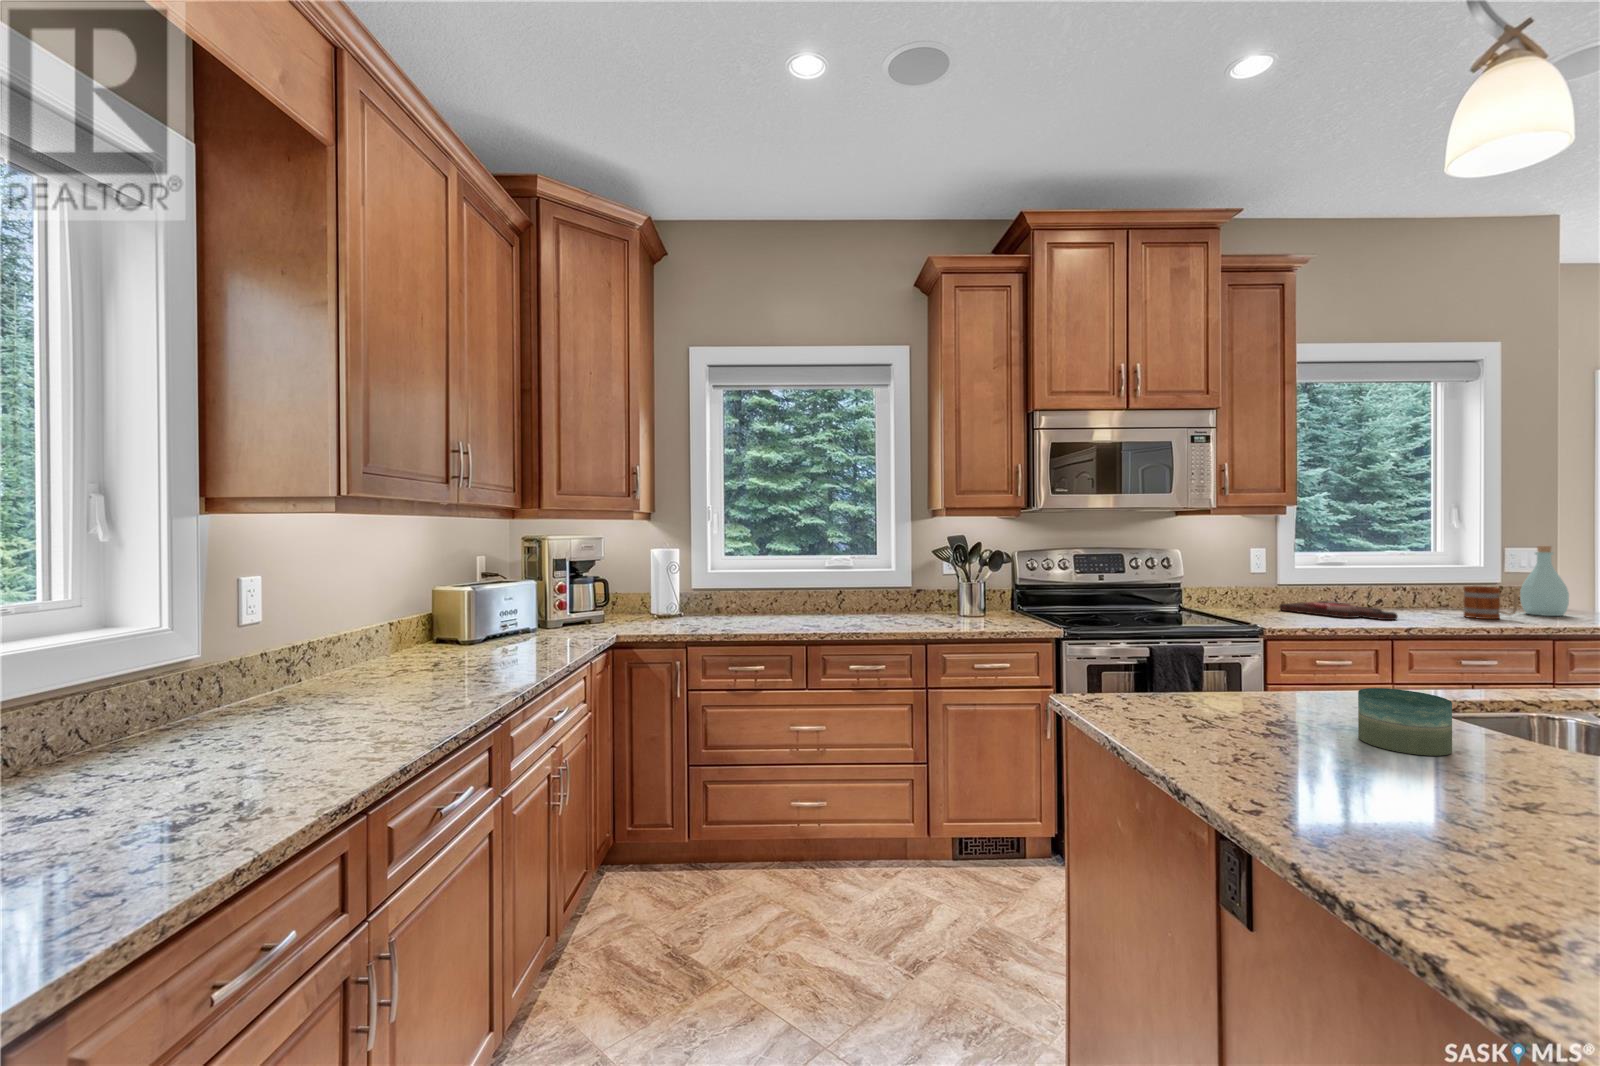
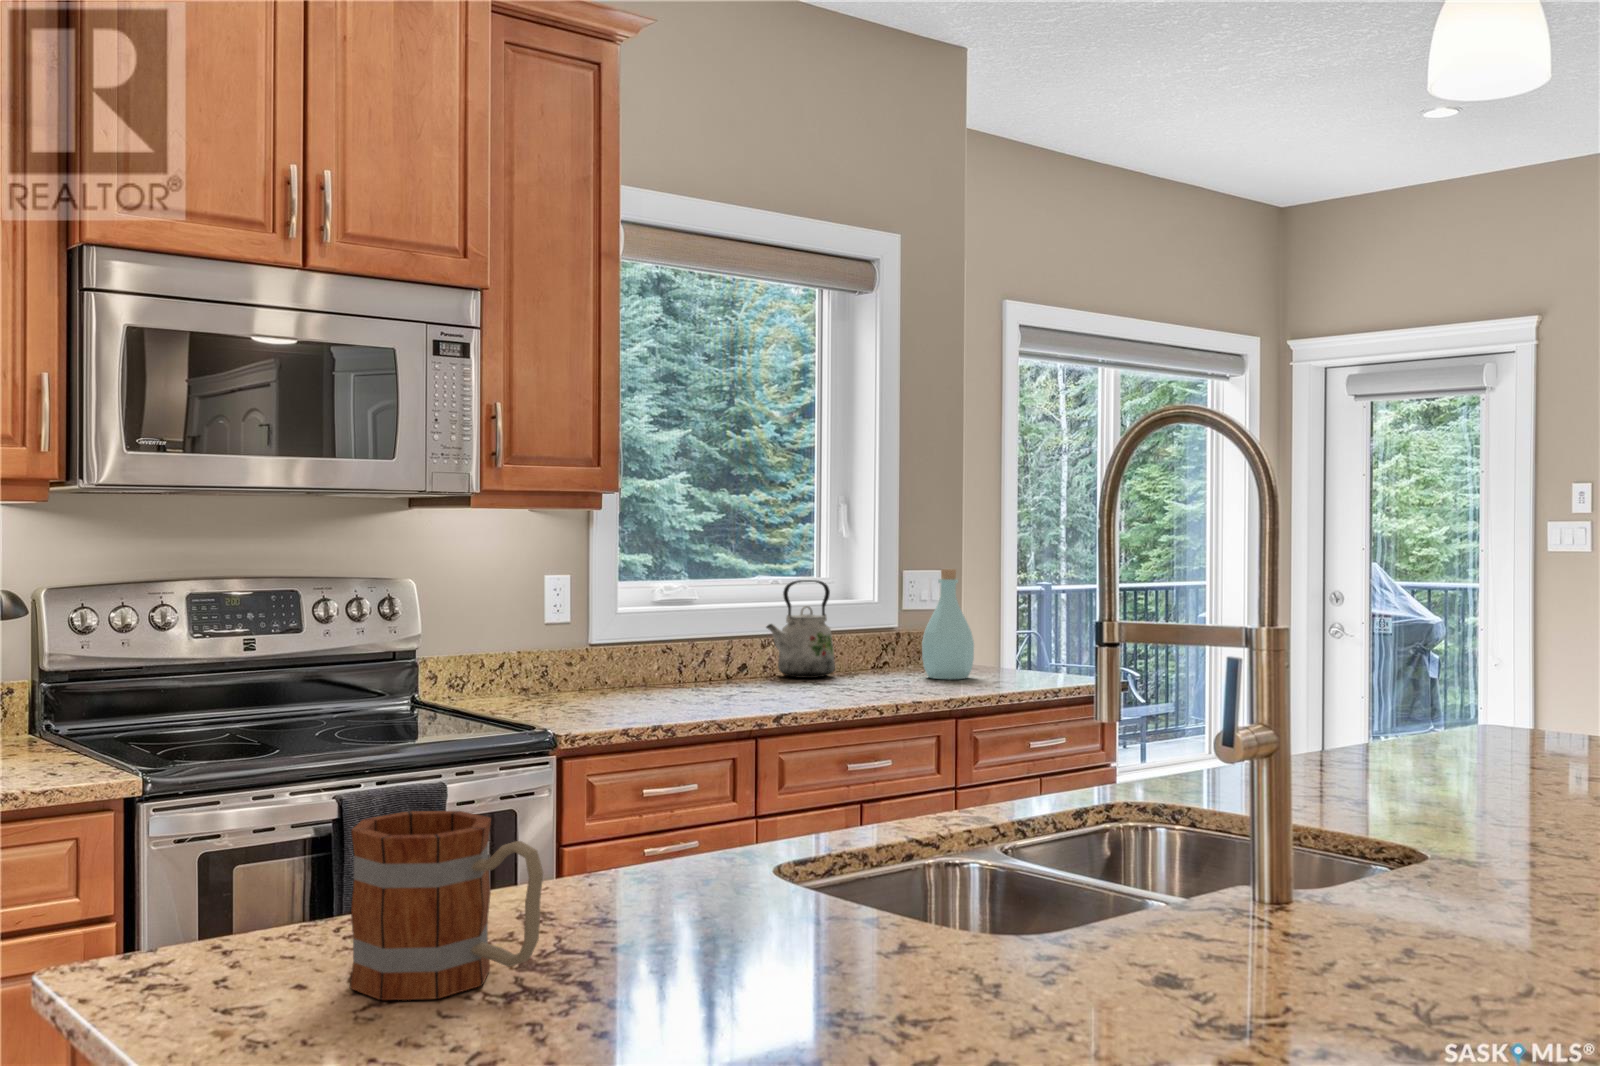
kettle: none [1391,552,1445,609] -> present [766,580,835,678]
mug: present [1463,586,1518,619] -> present [350,811,543,1000]
cutting board: present [1279,601,1398,620] -> none [599,673,771,702]
candle: present [1358,688,1452,756] -> none [646,862,802,1010]

